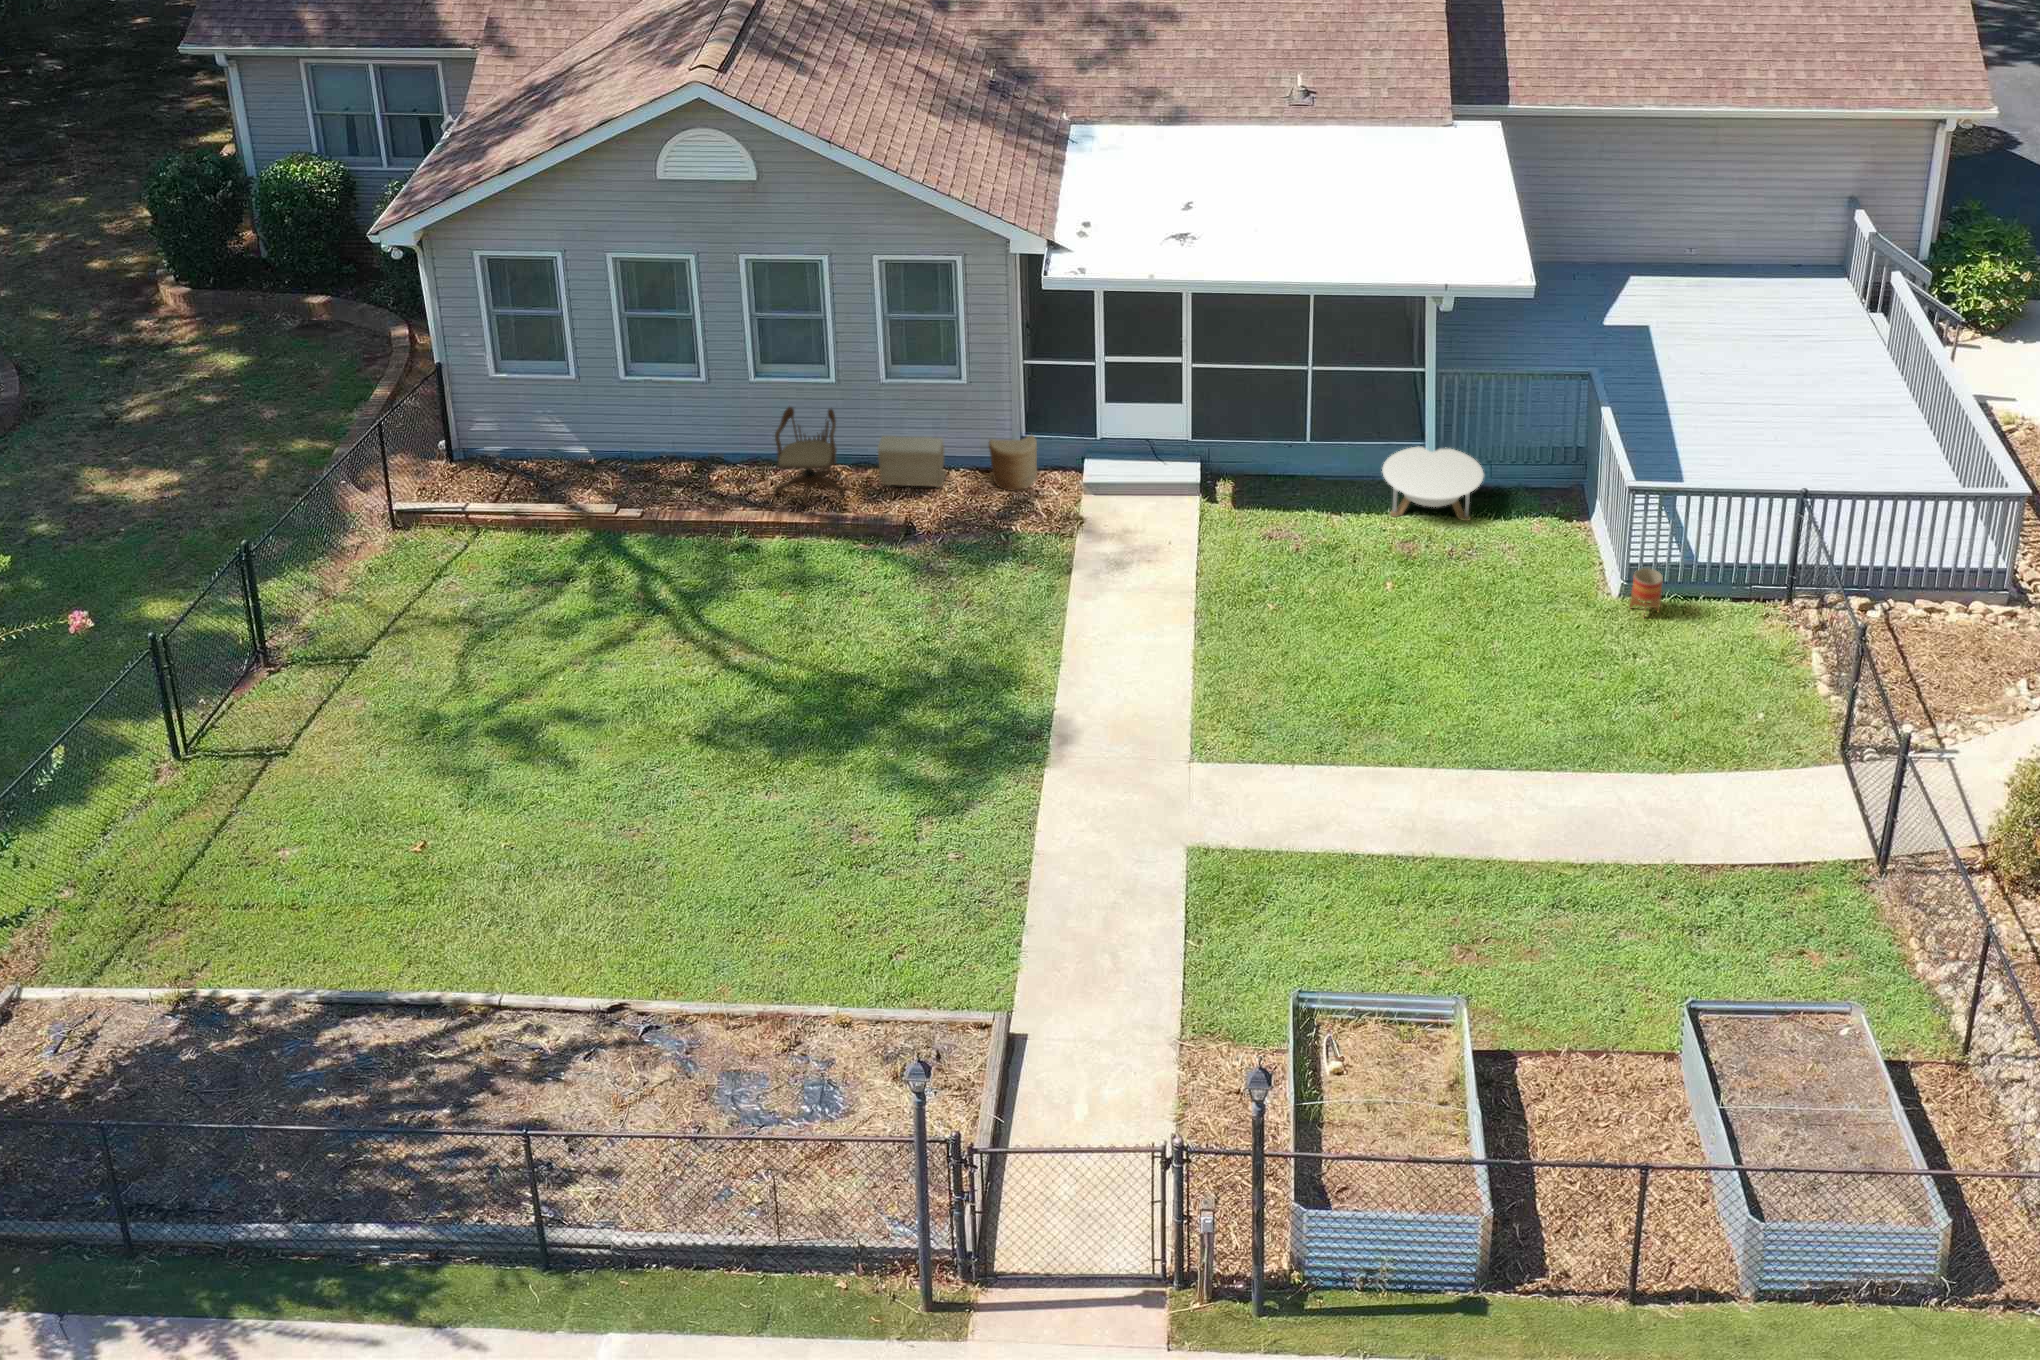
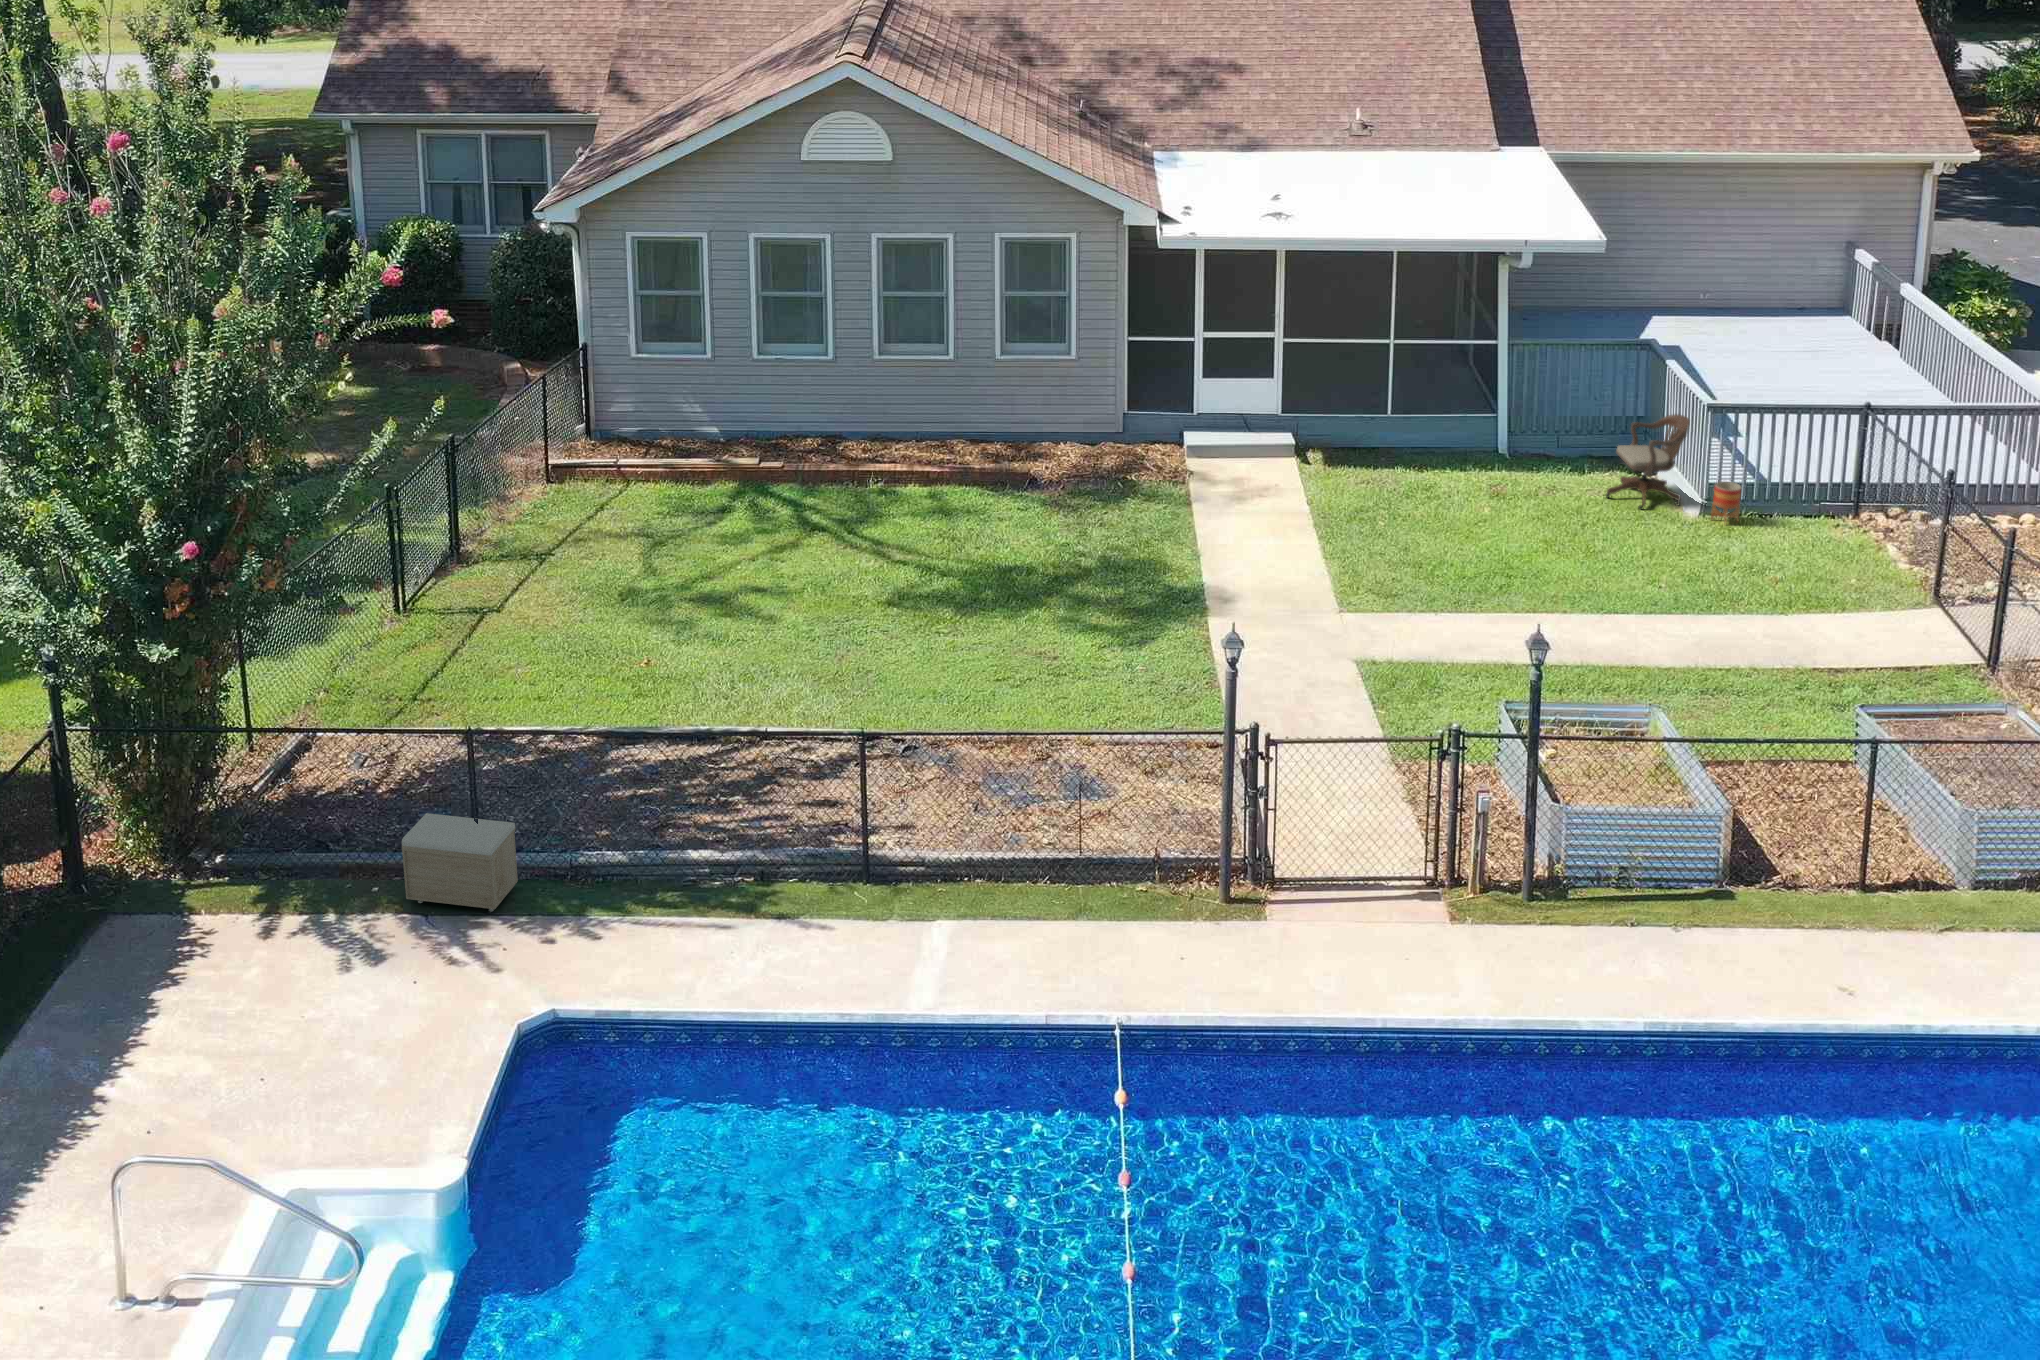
chair: present [774,407,845,509] -> present [1606,414,1690,510]
basket: present [989,435,1037,491] -> none [1094,403,1140,456]
storage bench: present [878,436,947,487] -> present [402,813,518,912]
round table: present [1382,447,1484,521] -> none [1465,414,1559,473]

